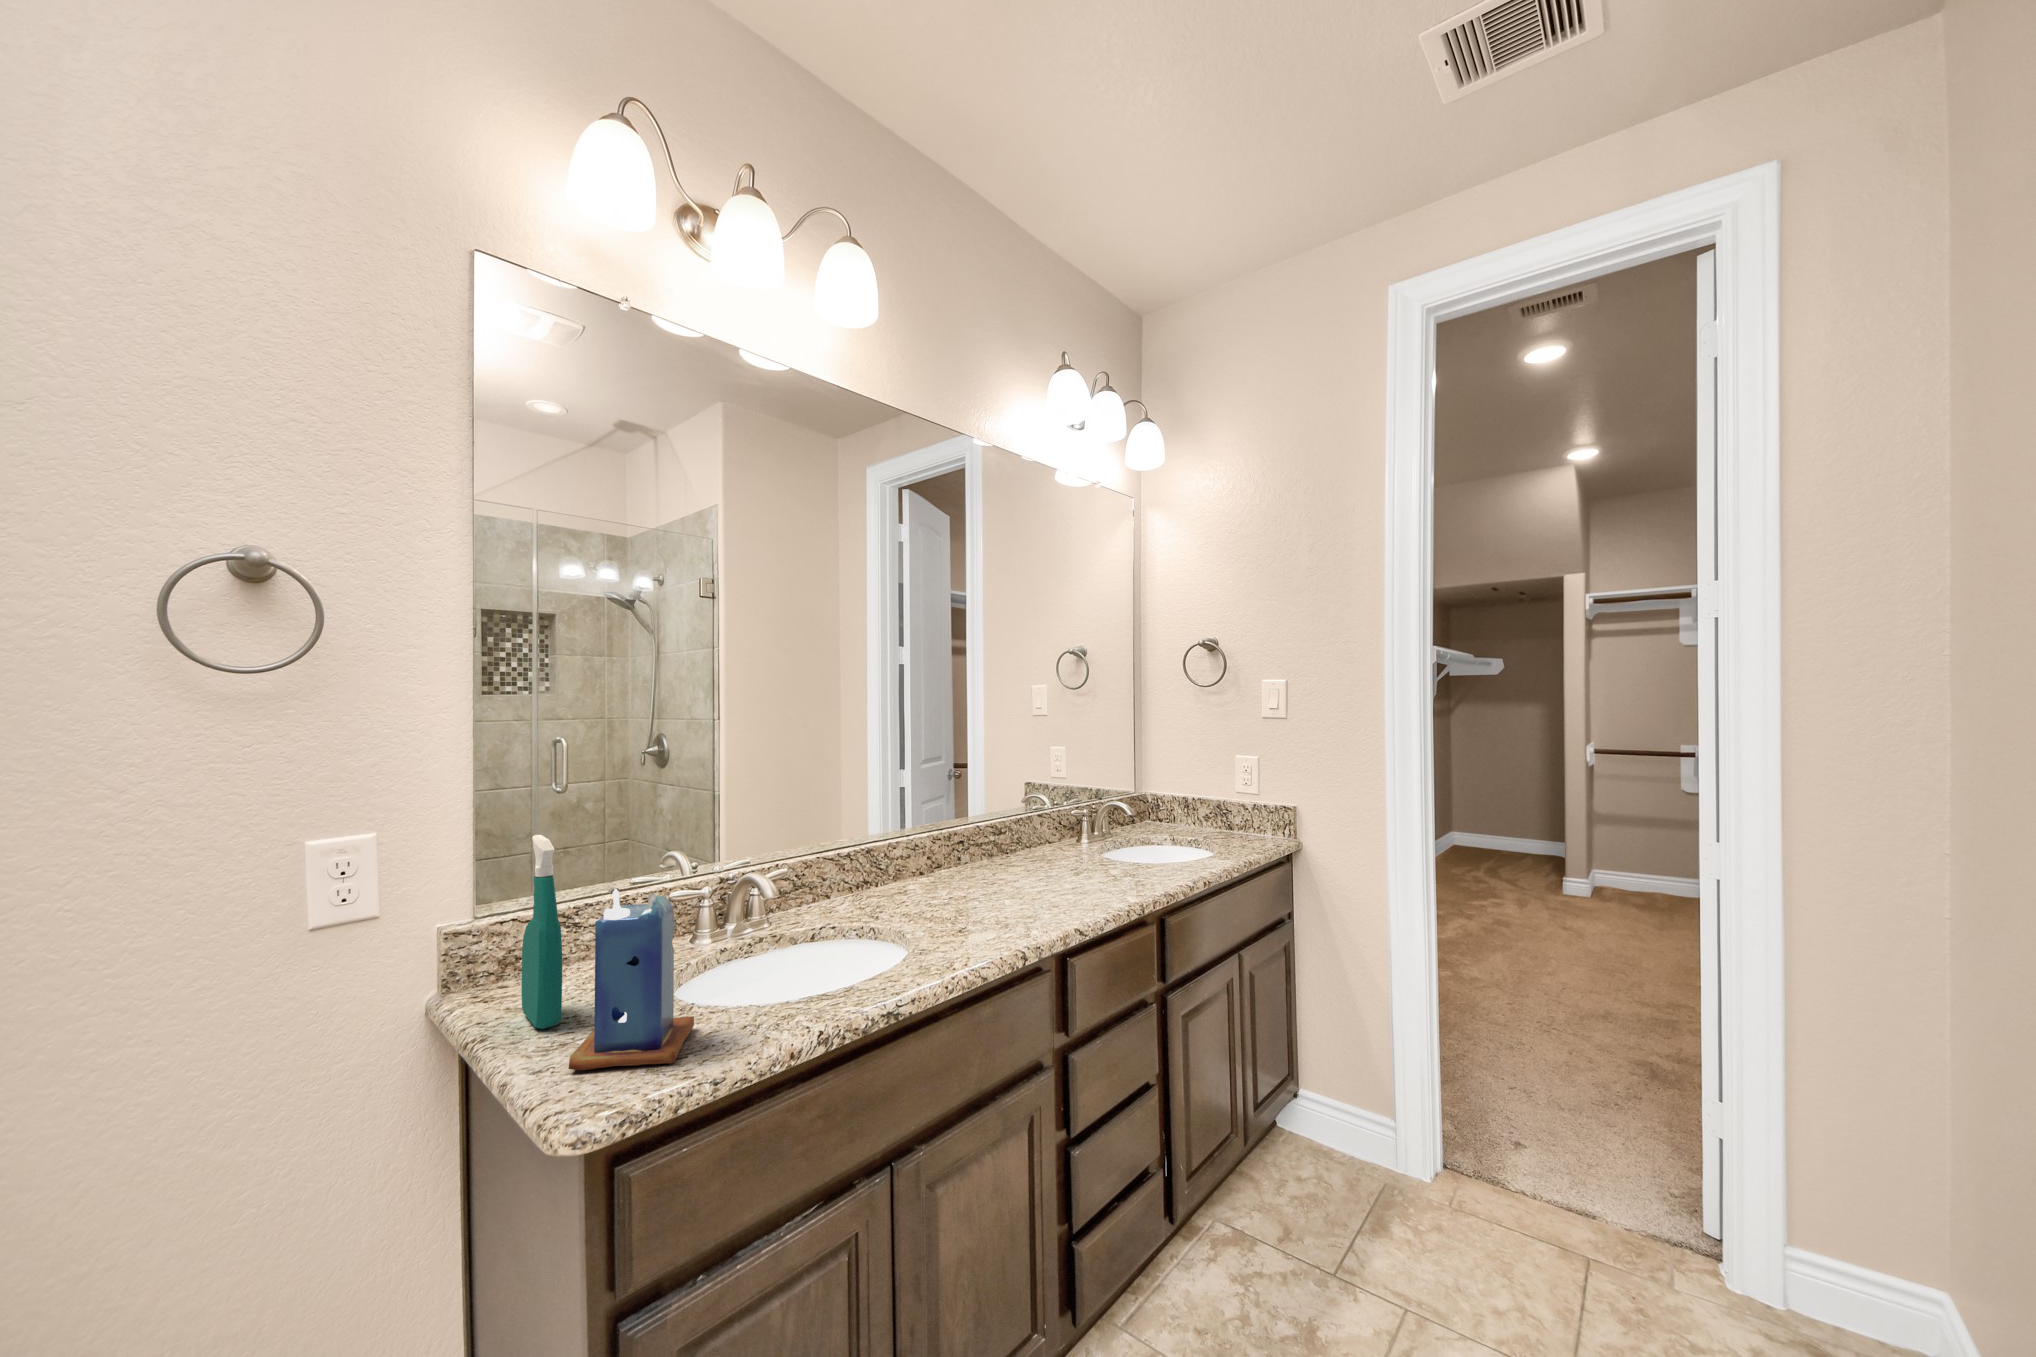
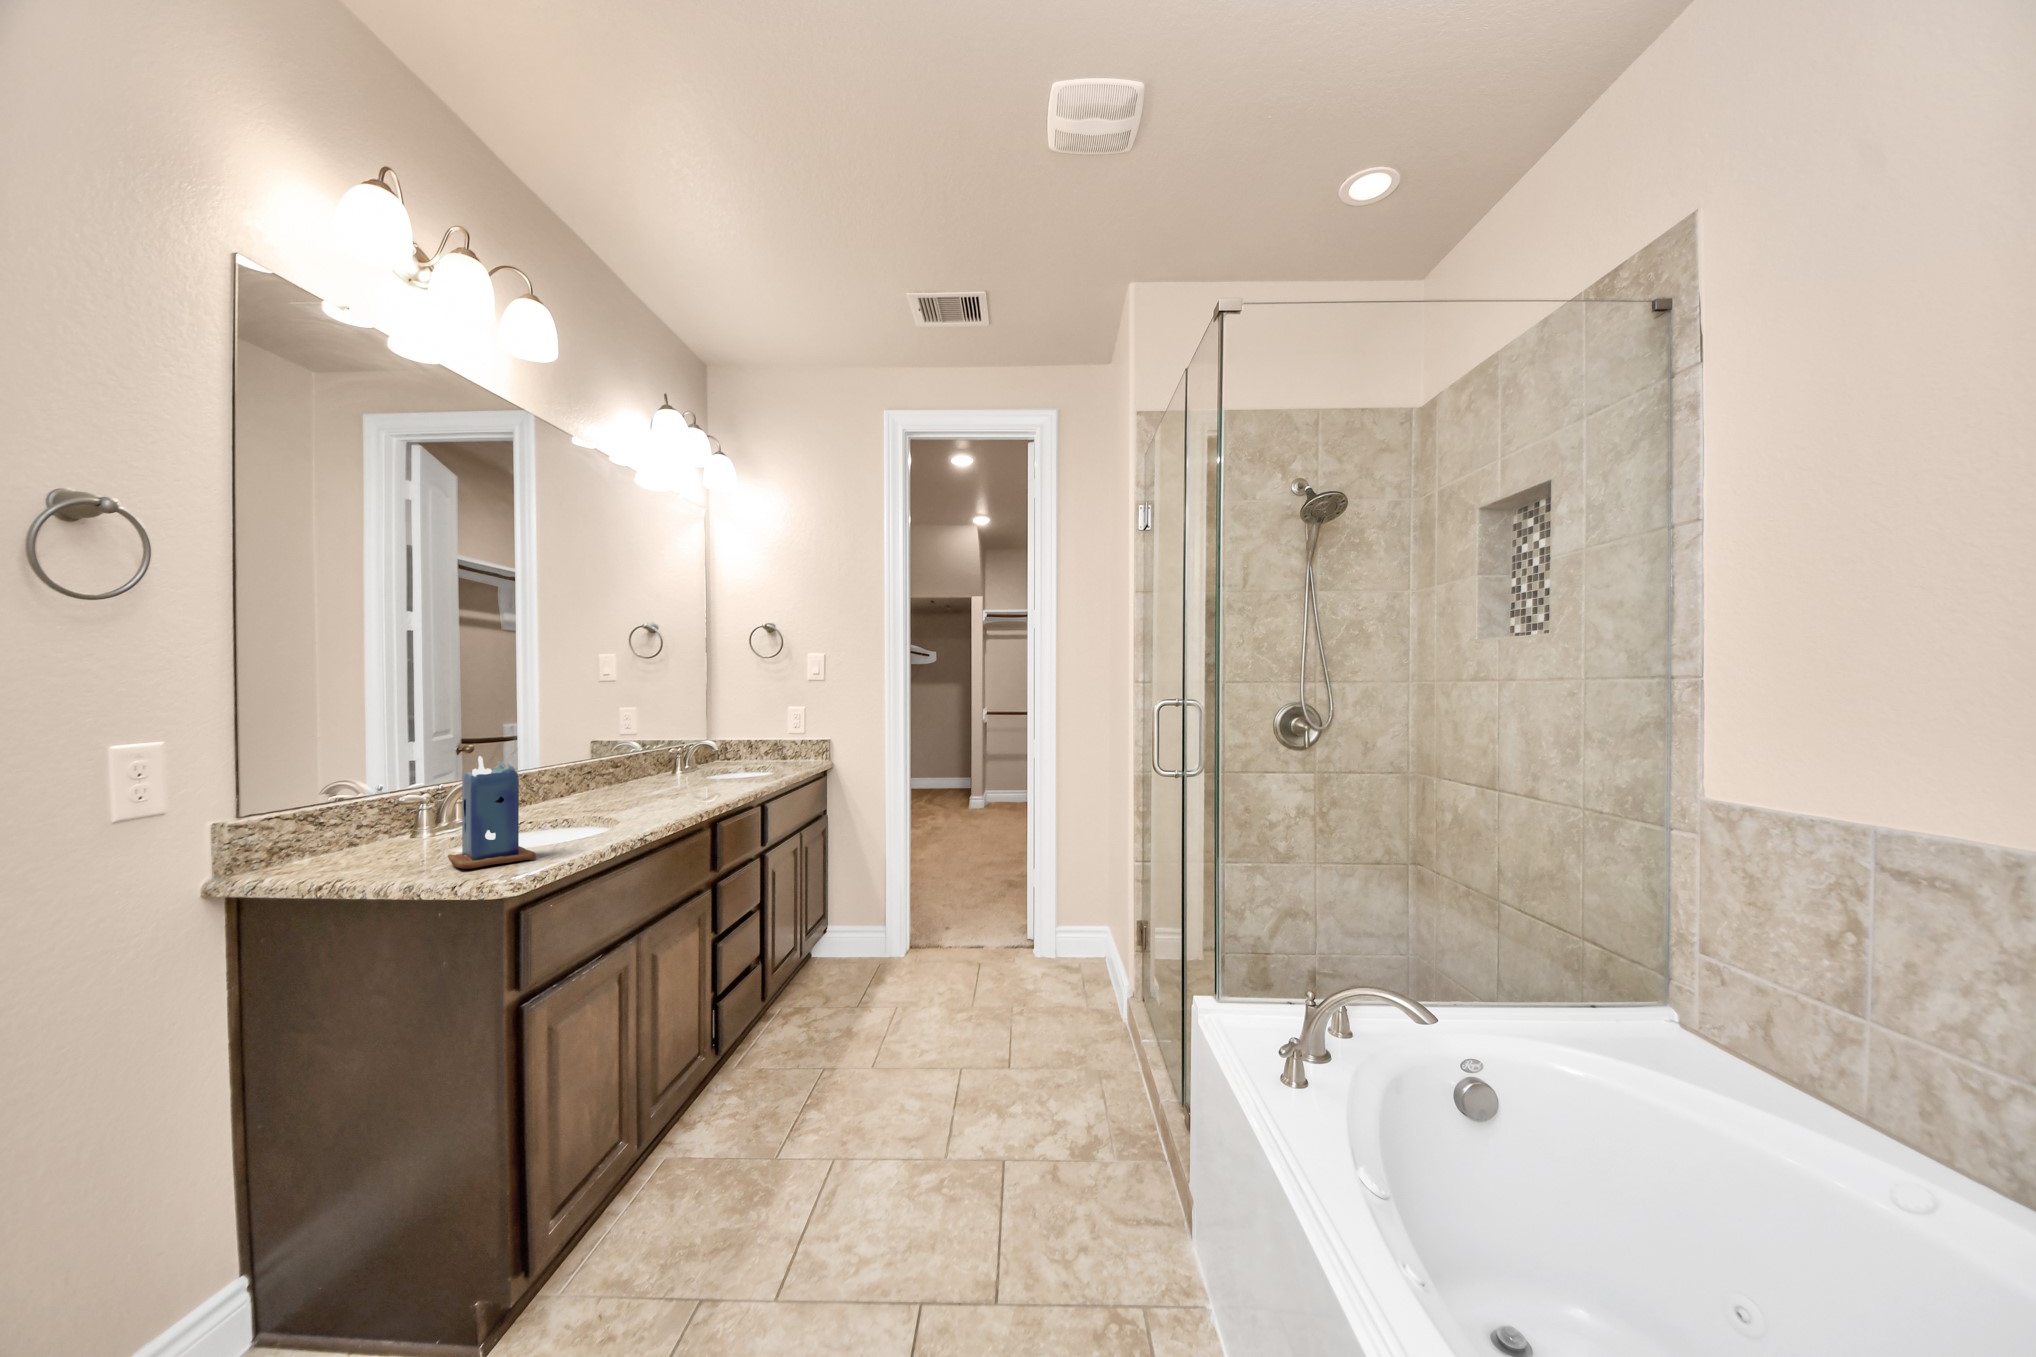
spray bottle: present [521,835,562,1029] -> none [340,735,399,870]

